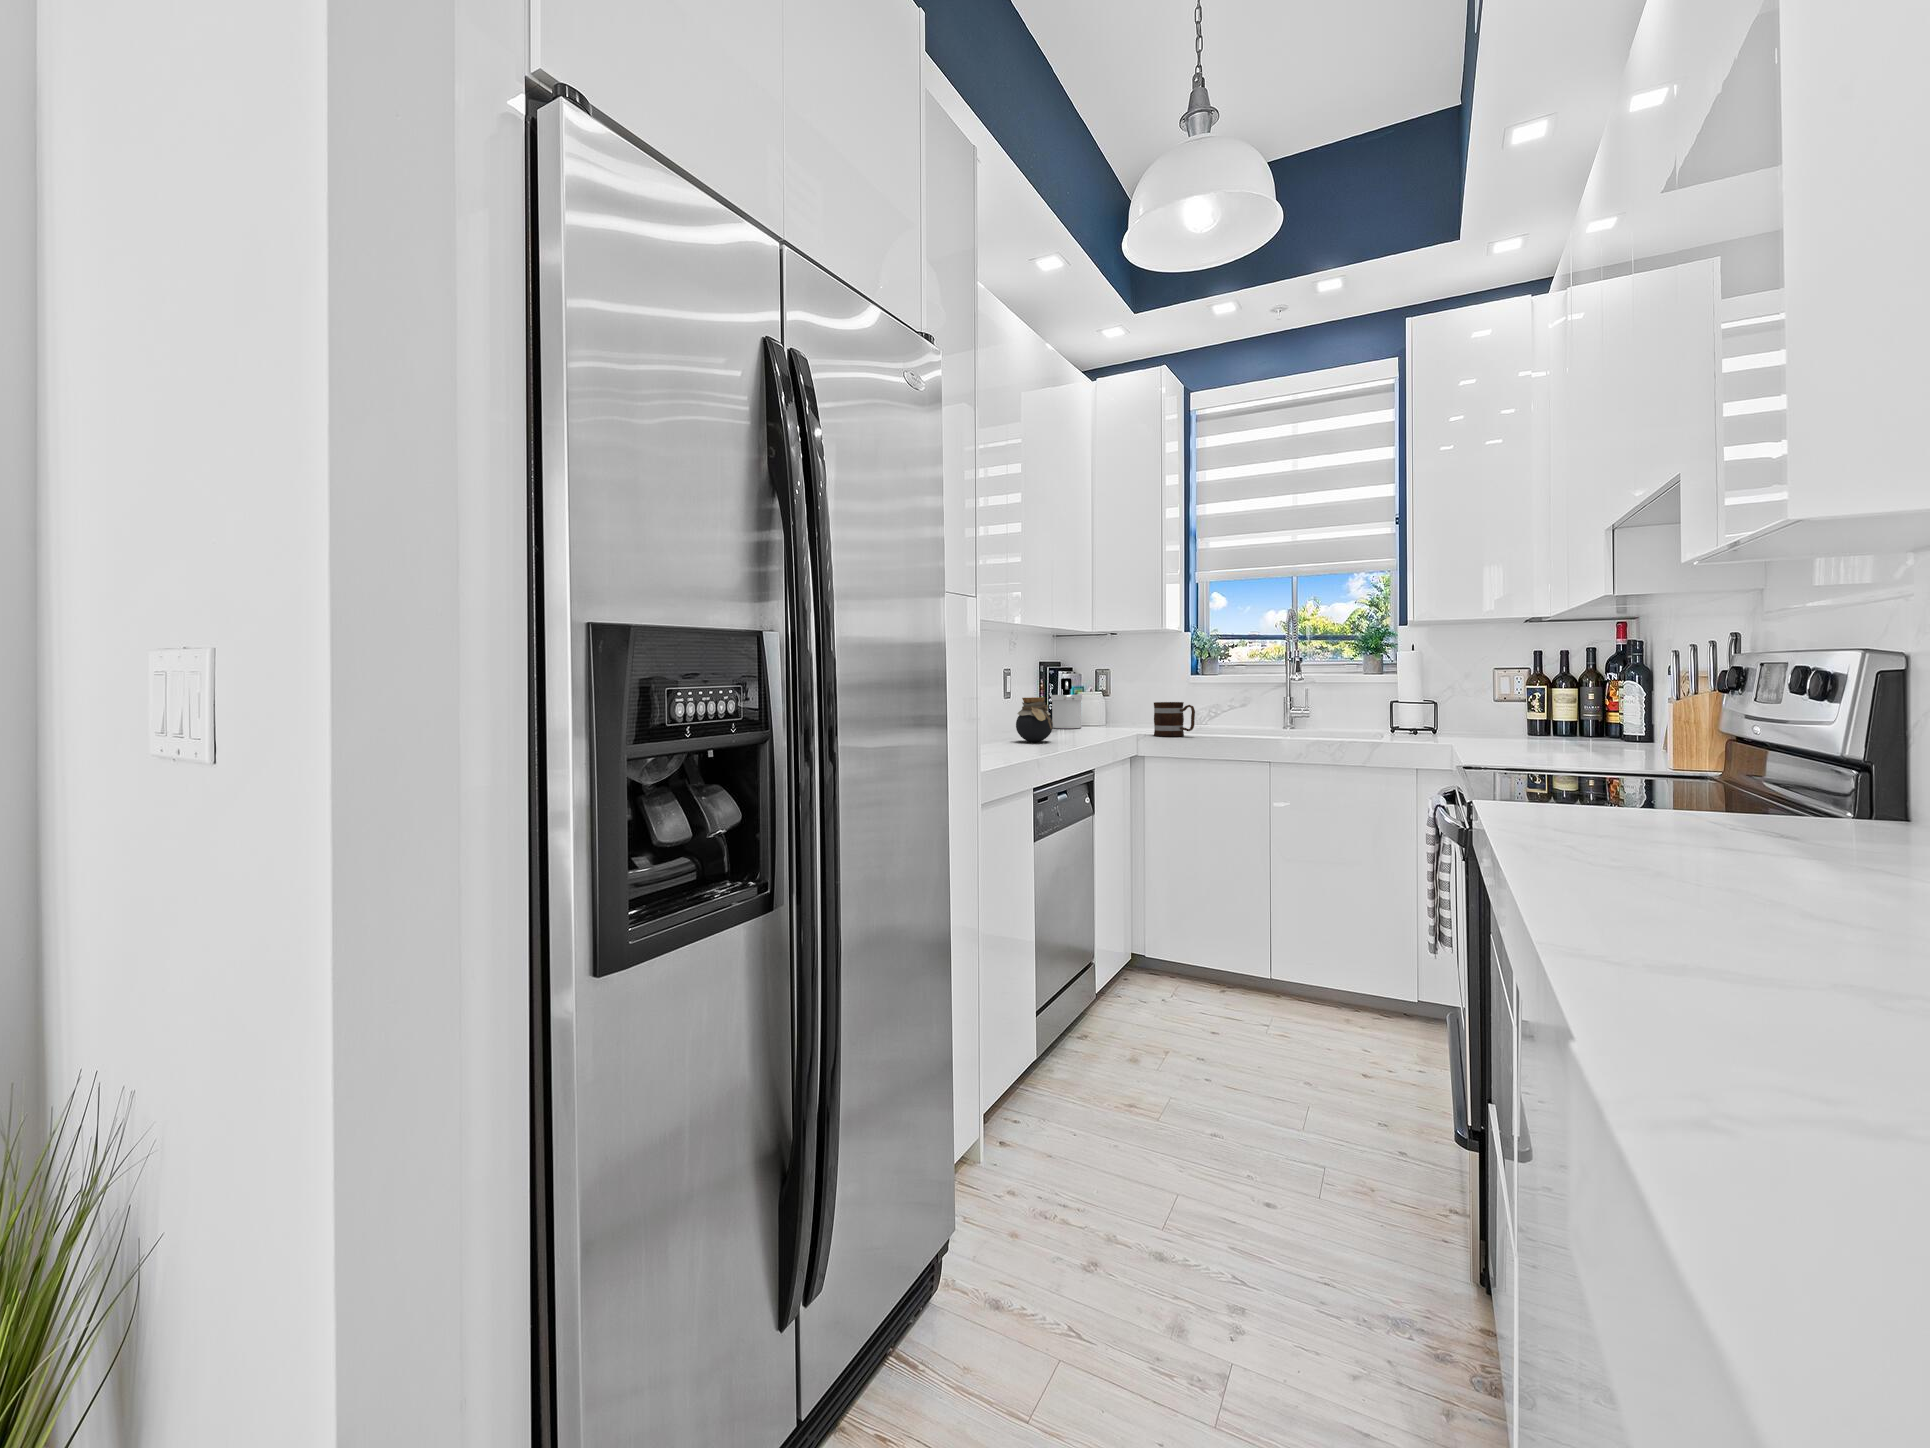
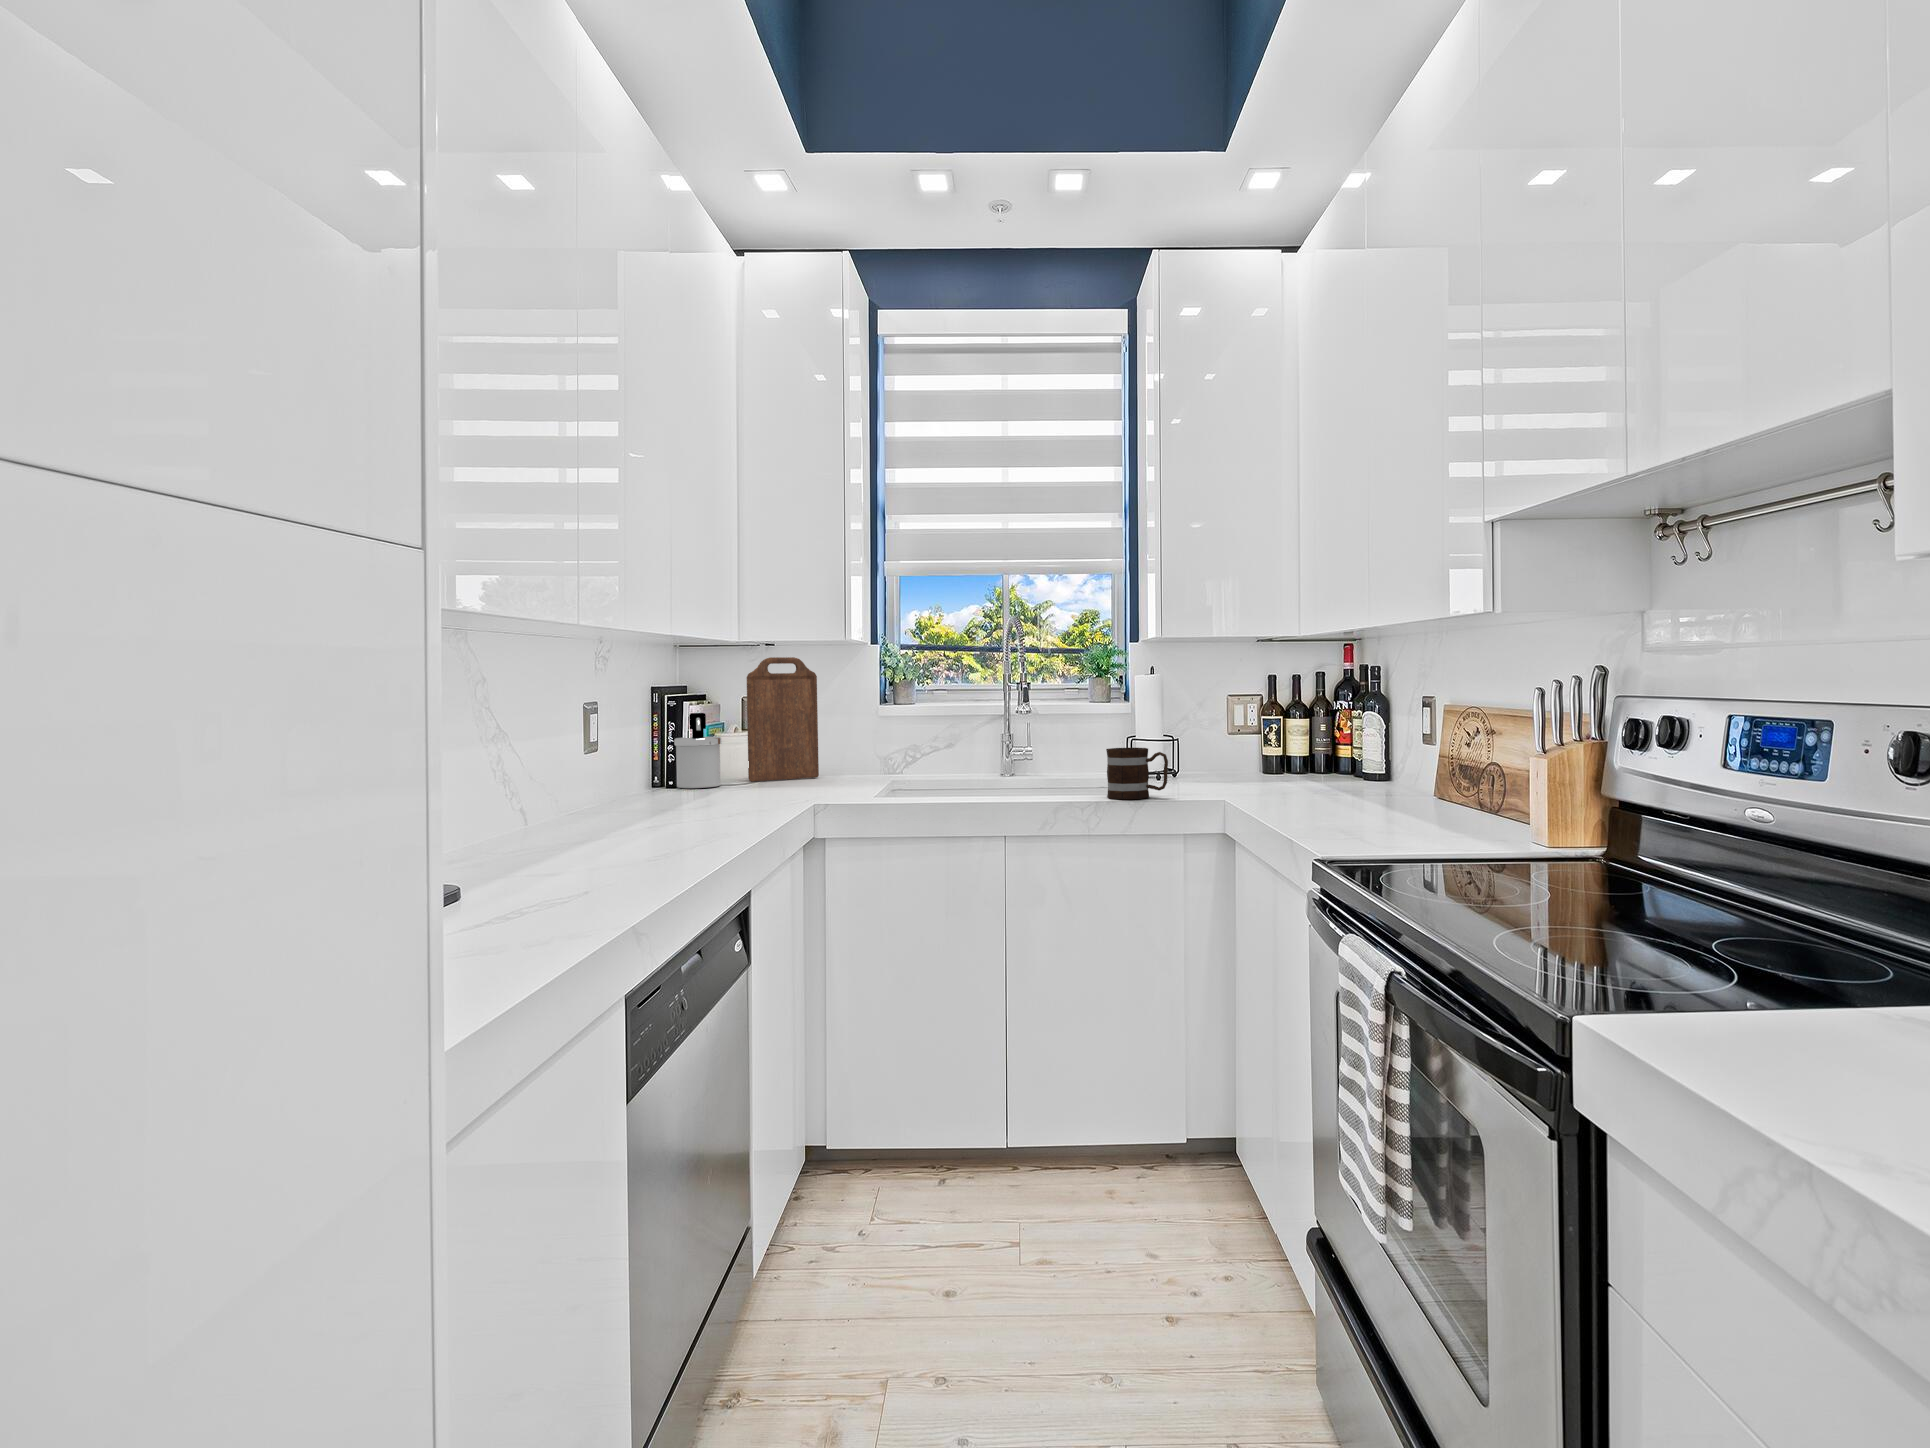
cutting board: none [1099,640,1150,726] -> present [747,657,819,781]
jar: present [1016,697,1053,742] -> none [615,748,676,819]
mug: present [1154,702,1195,736] -> present [1106,748,1168,799]

